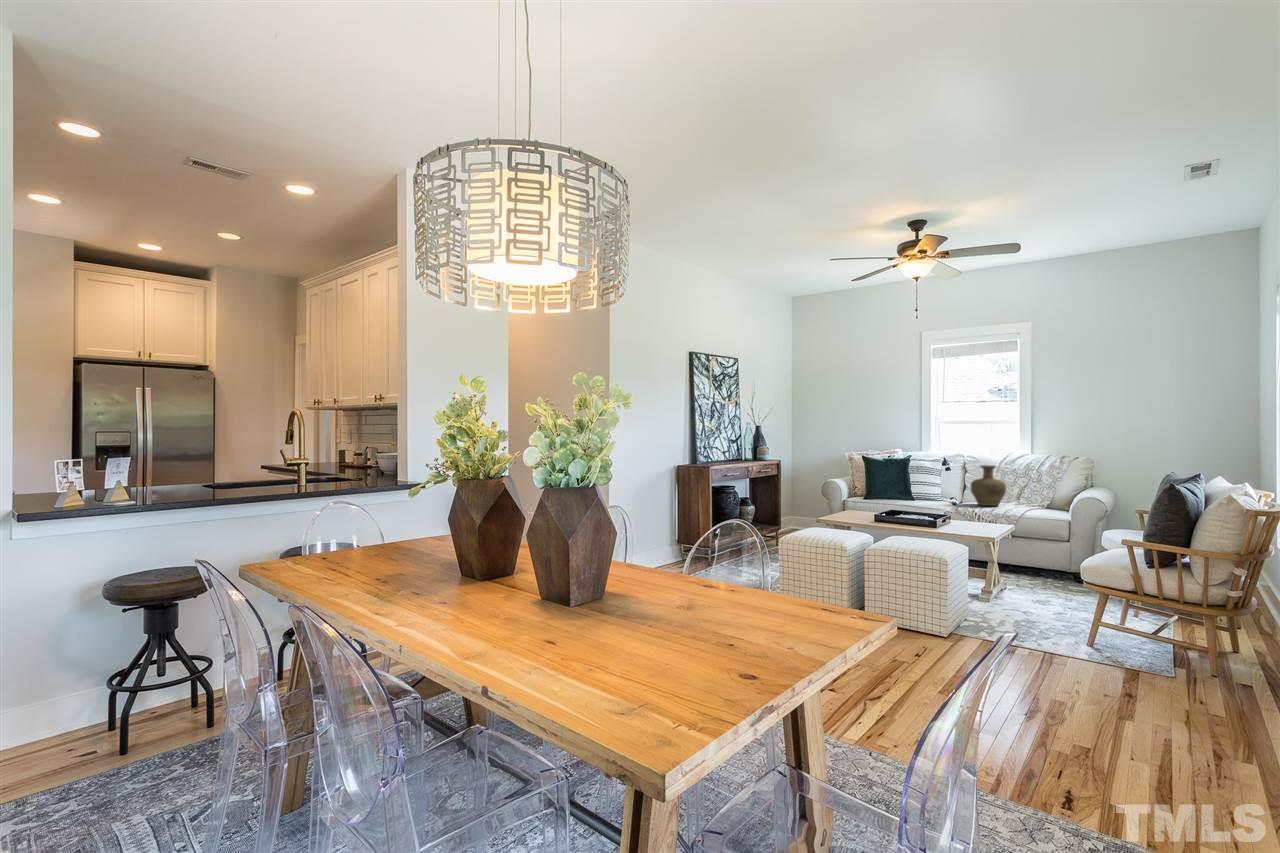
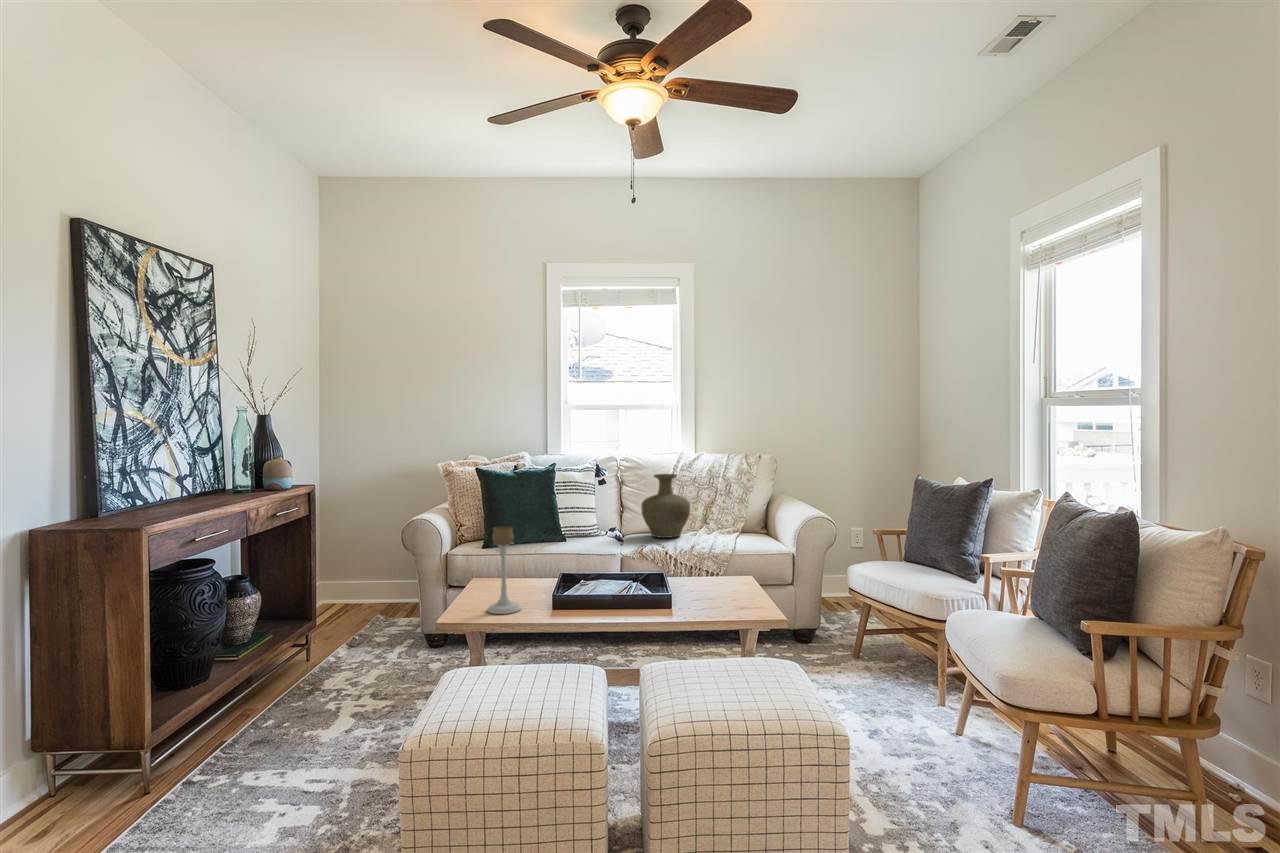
candle holder: none [841,480,858,521] -> present [487,526,521,614]

